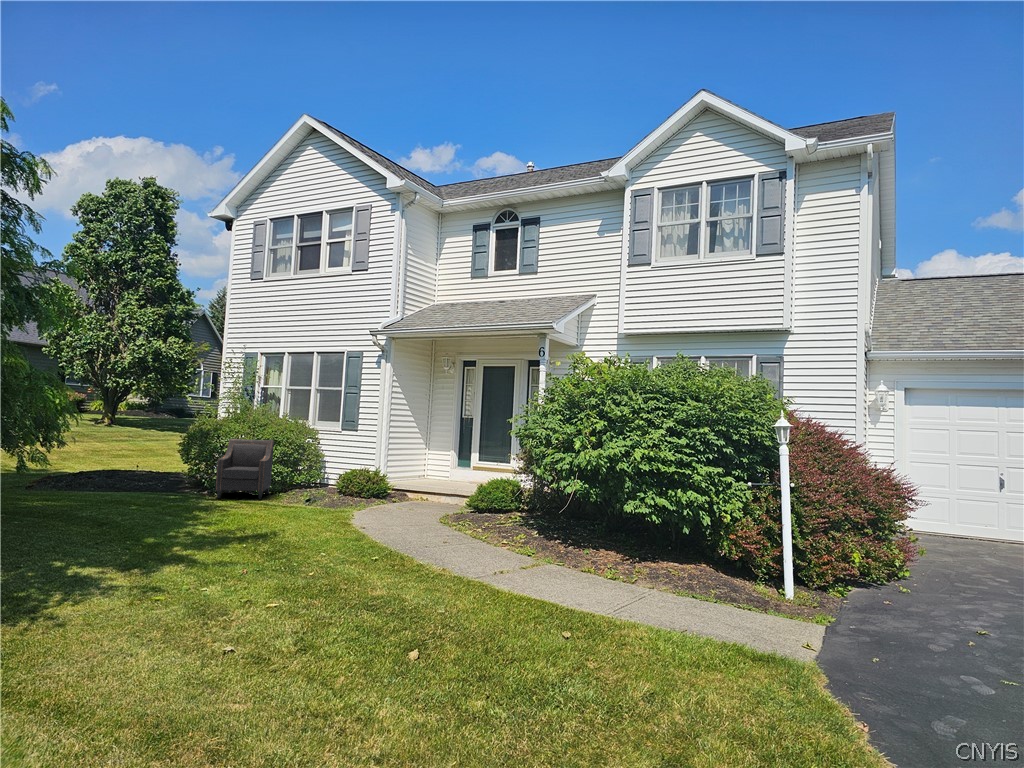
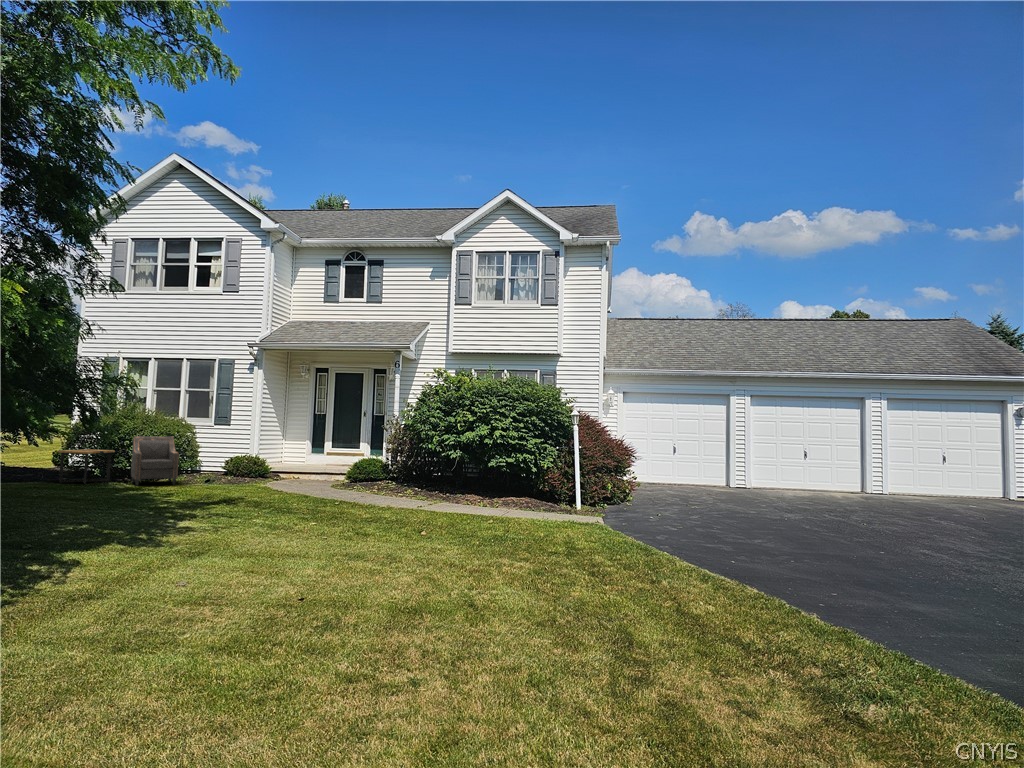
side table: none [159,451,217,491] -> present [57,449,115,484]

